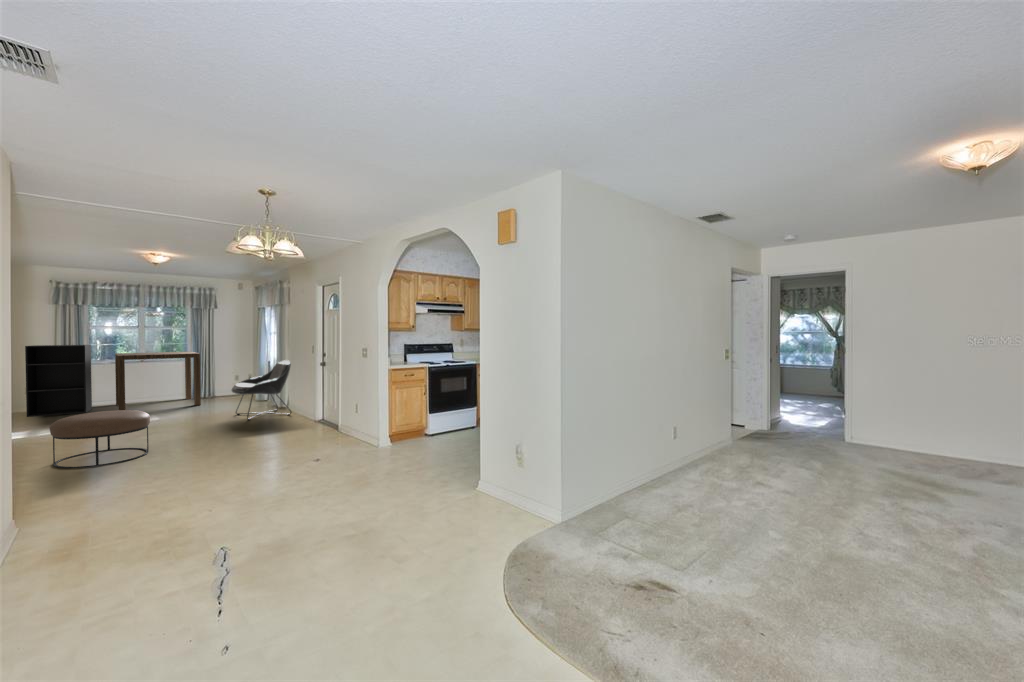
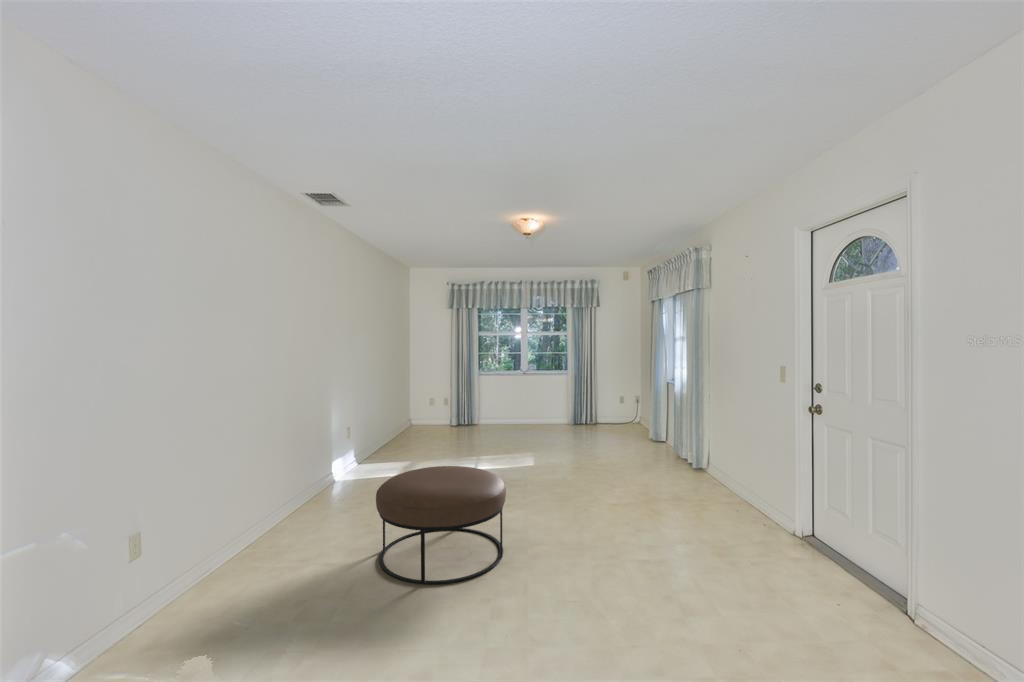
bookshelf: present [25,345,92,417] -> none [424,354,478,433]
dining table: present [115,352,201,410] -> none [497,364,582,439]
lounge chair: present [232,360,292,420] -> none [623,386,722,490]

